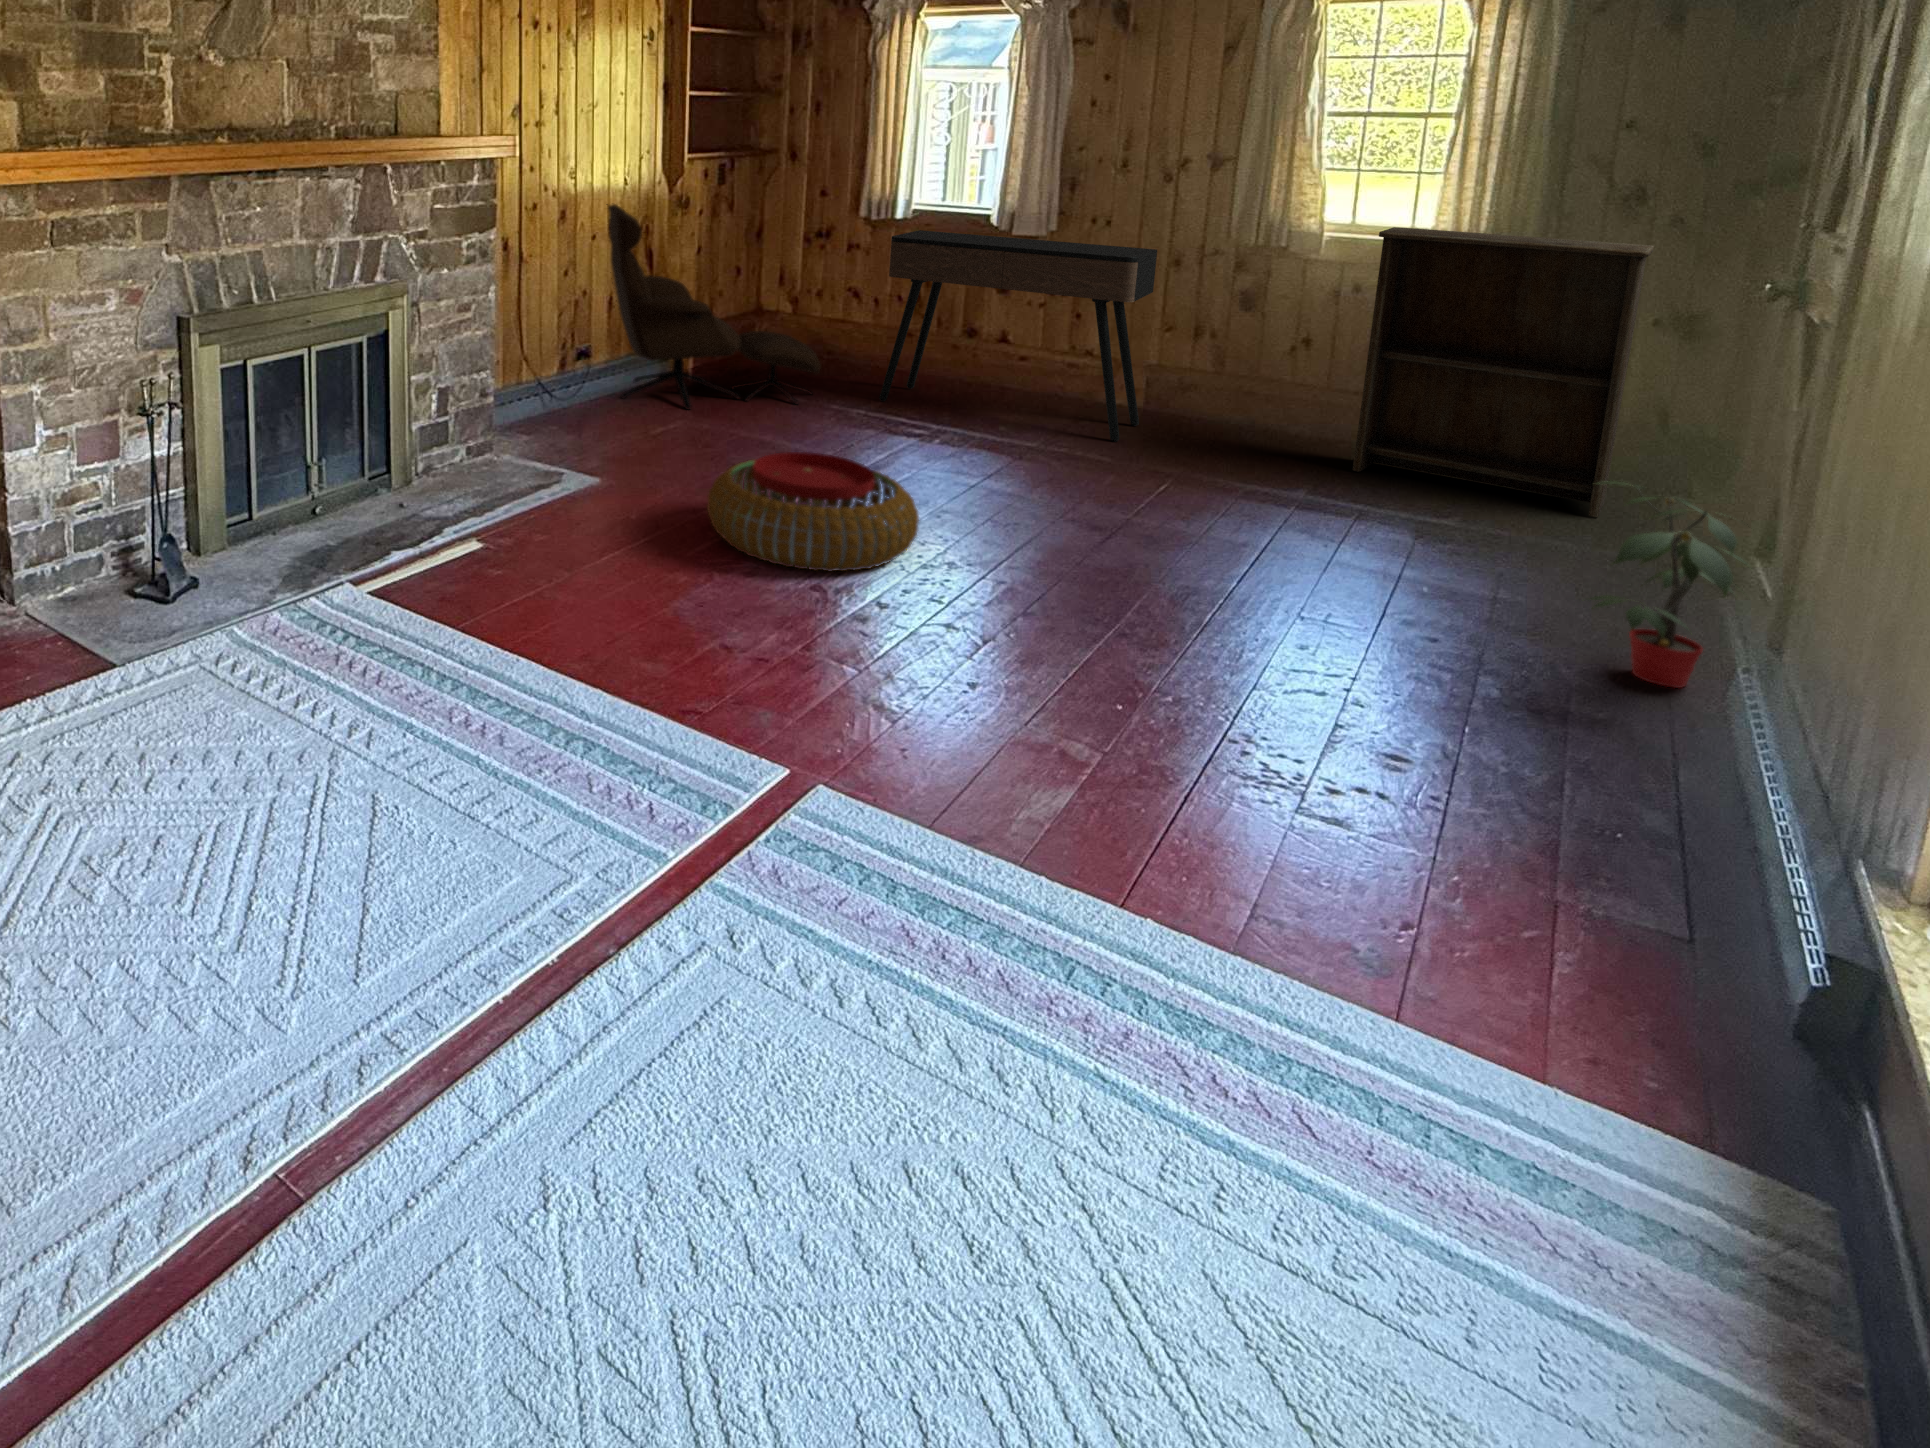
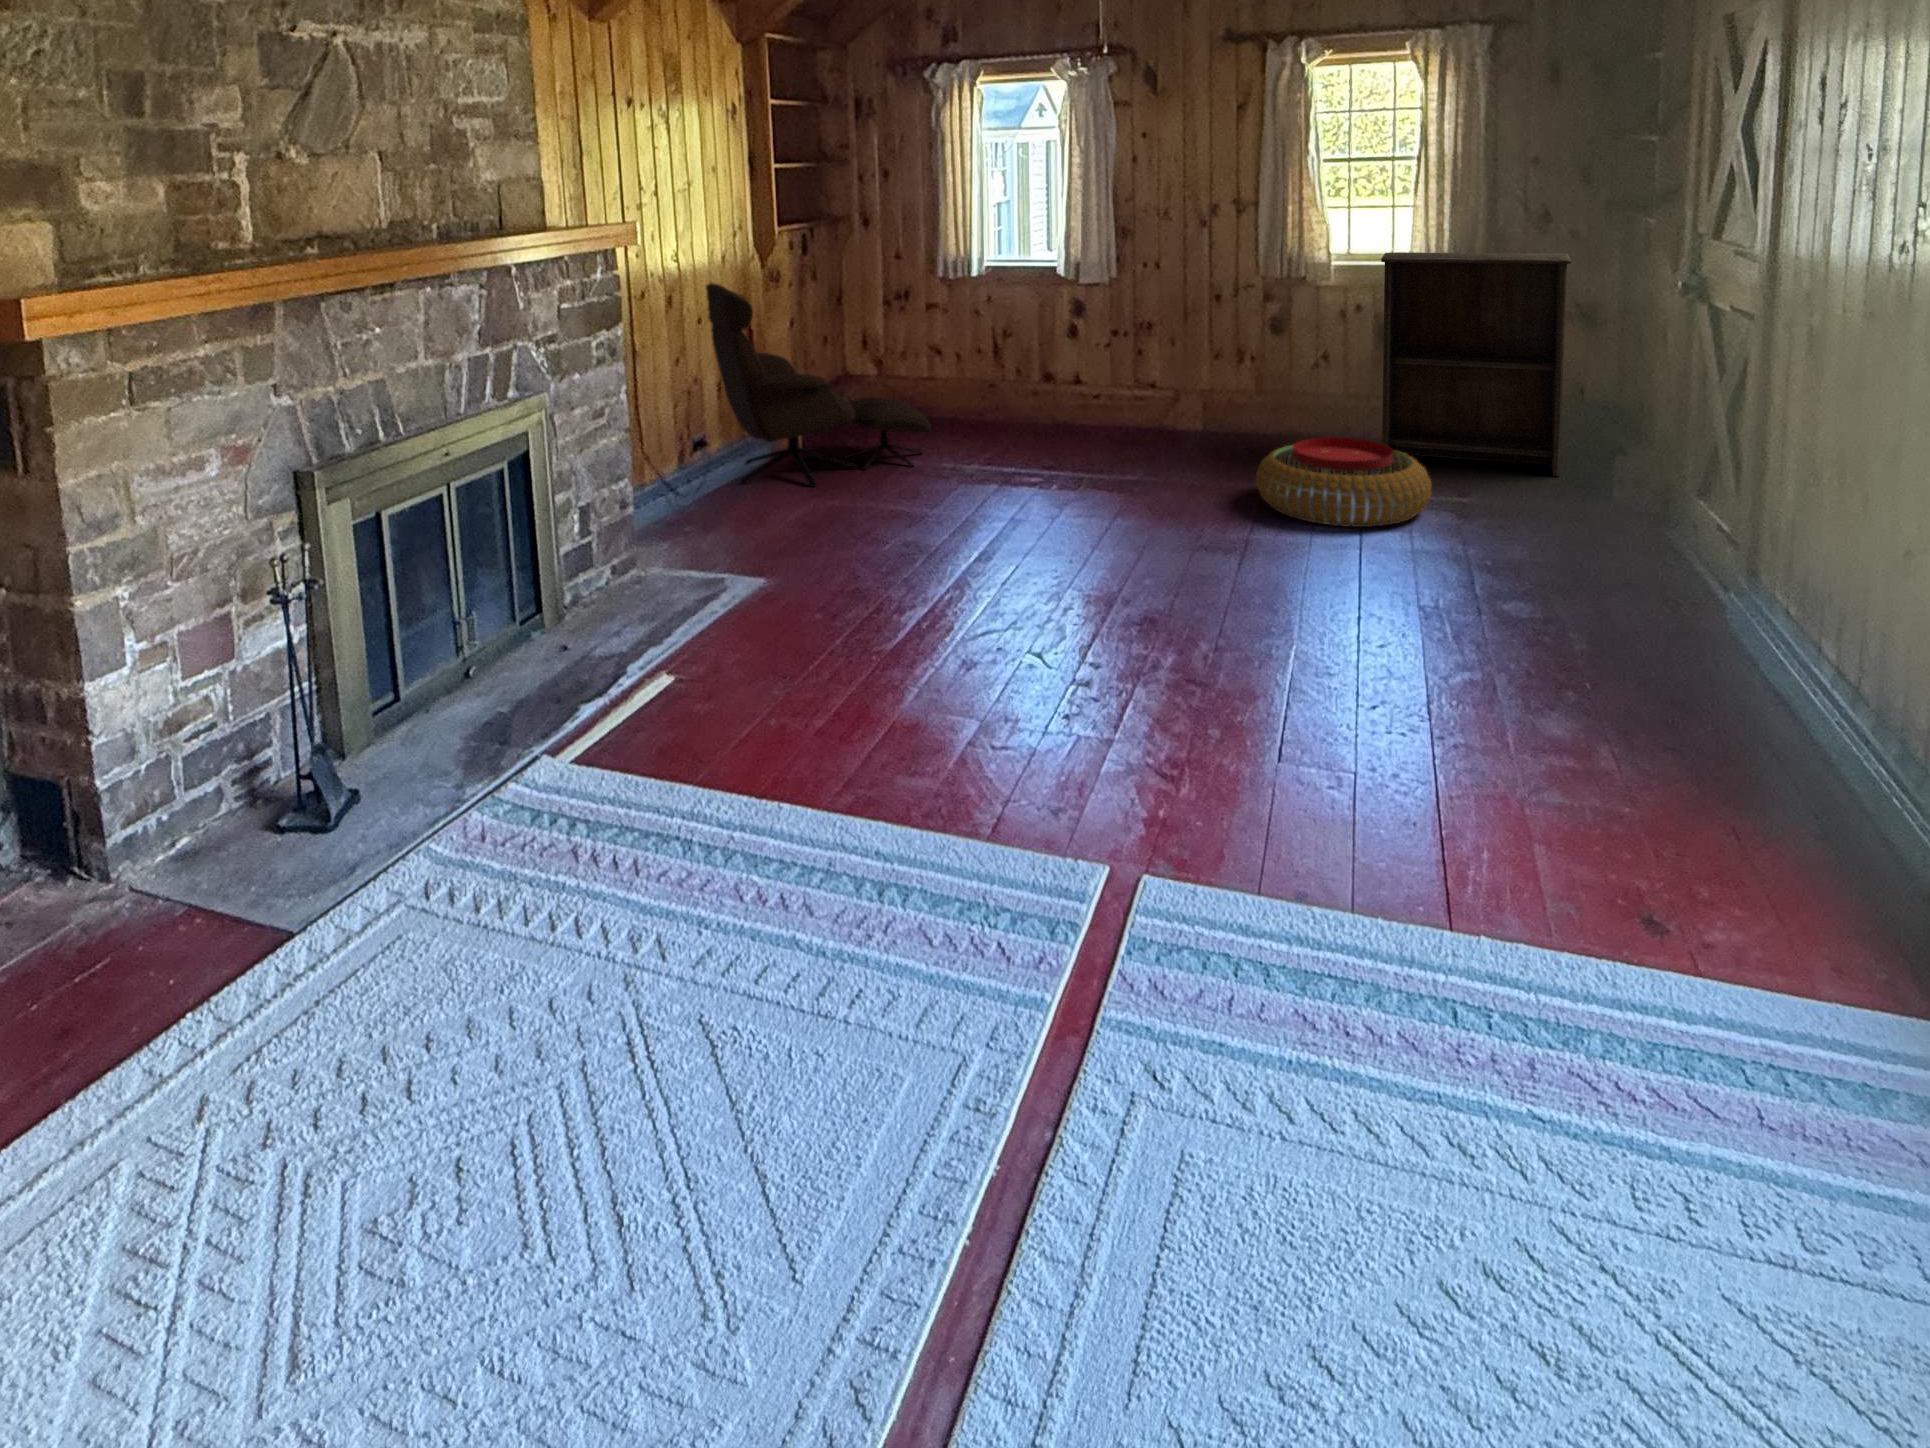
console table: present [879,230,1157,442] -> none [981,285,1207,464]
pouf: present [707,452,919,572] -> present [1256,437,1431,527]
potted plant: present [1590,482,1747,688] -> none [1606,451,1734,613]

